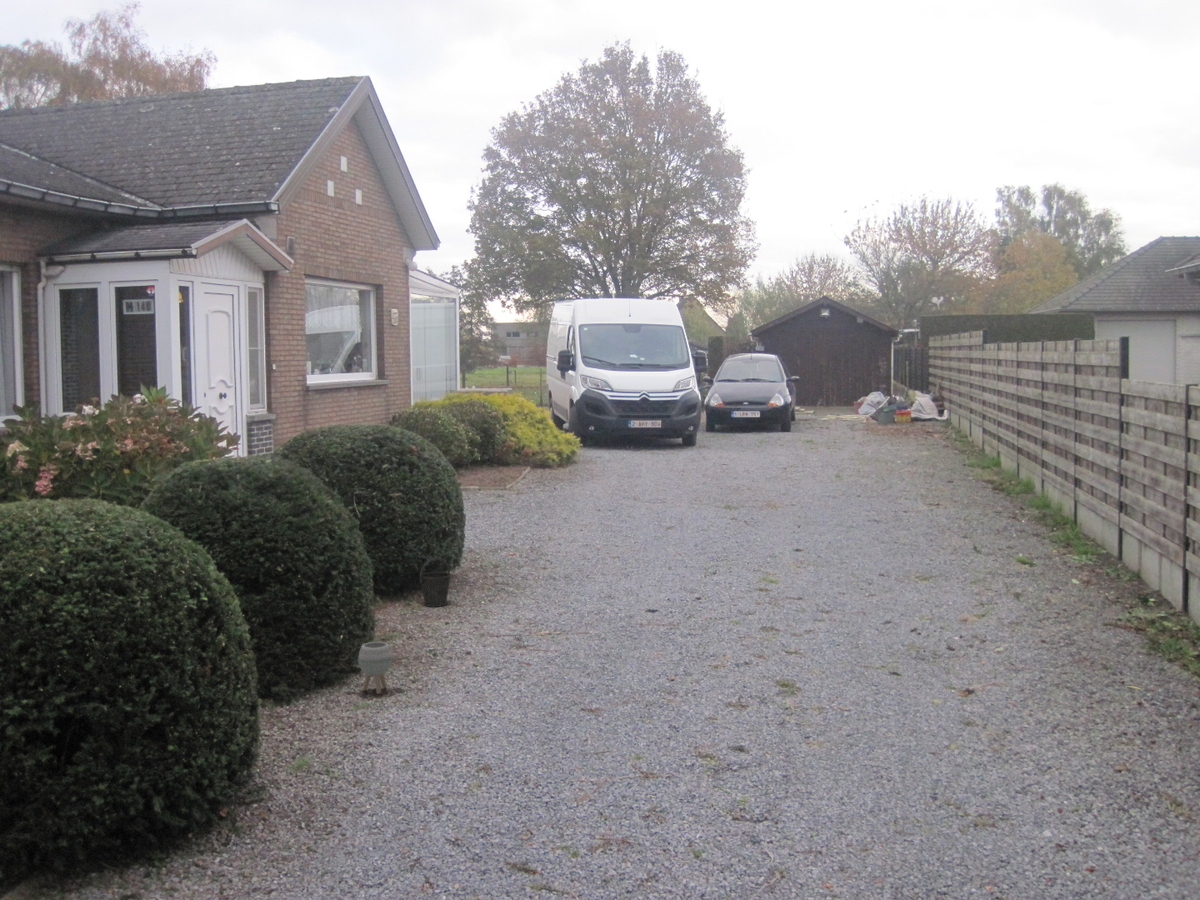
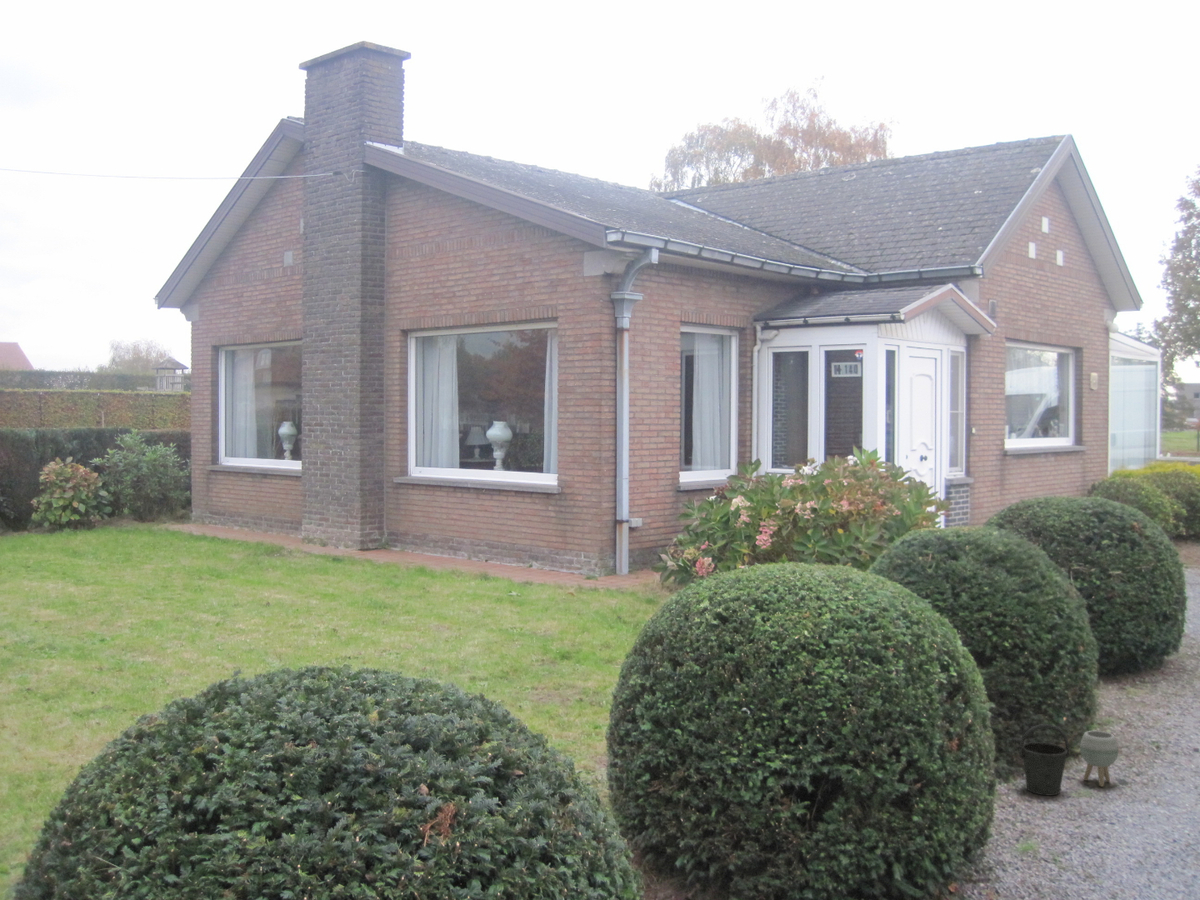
bucket: present [420,558,450,607] -> present [1019,724,1069,795]

